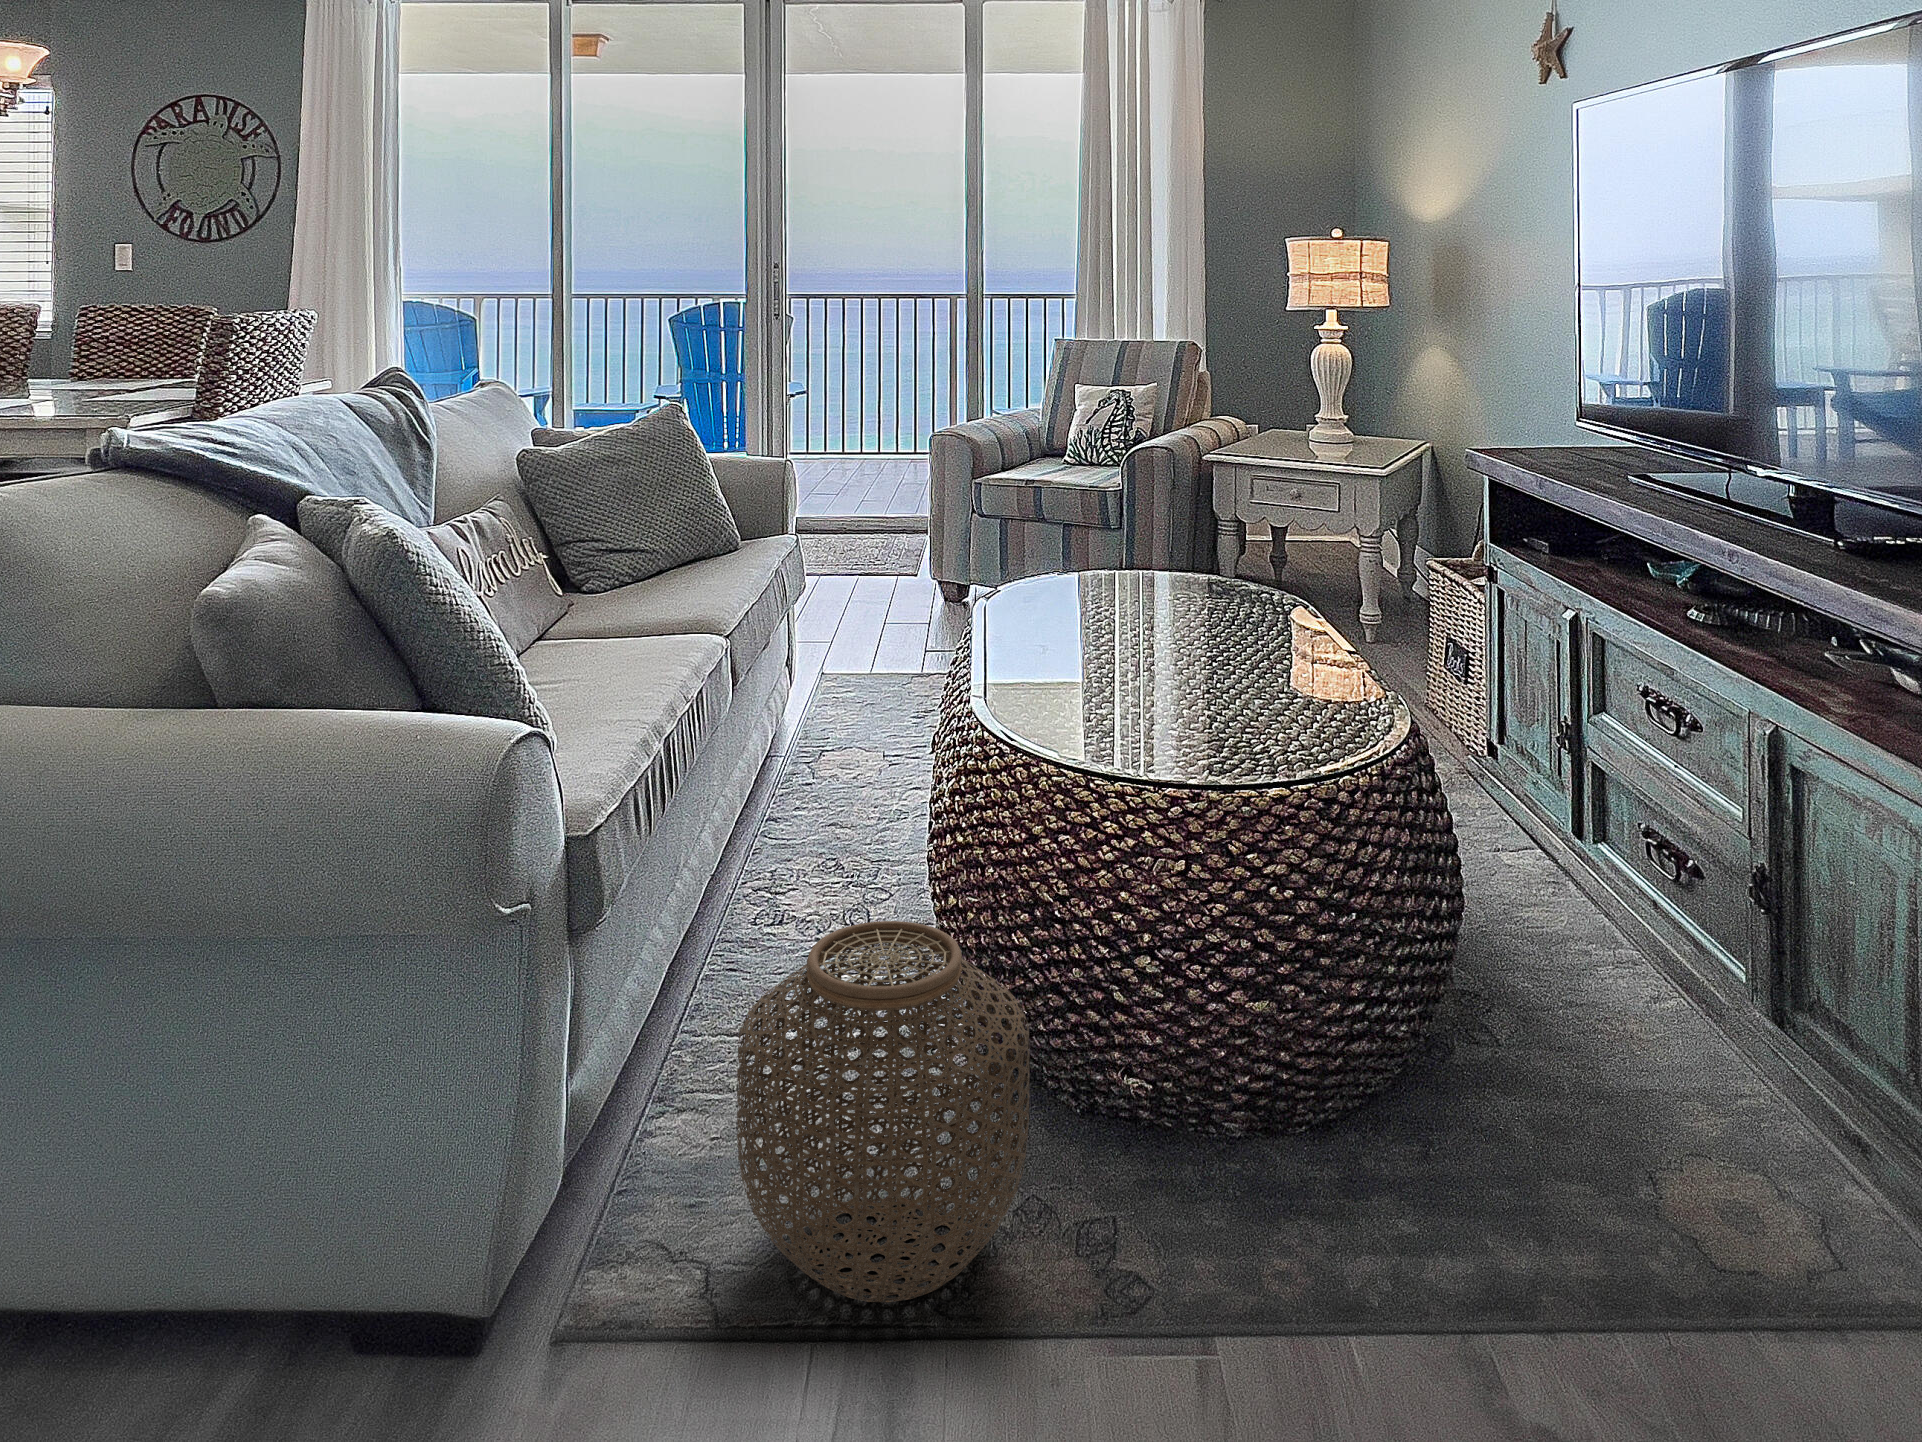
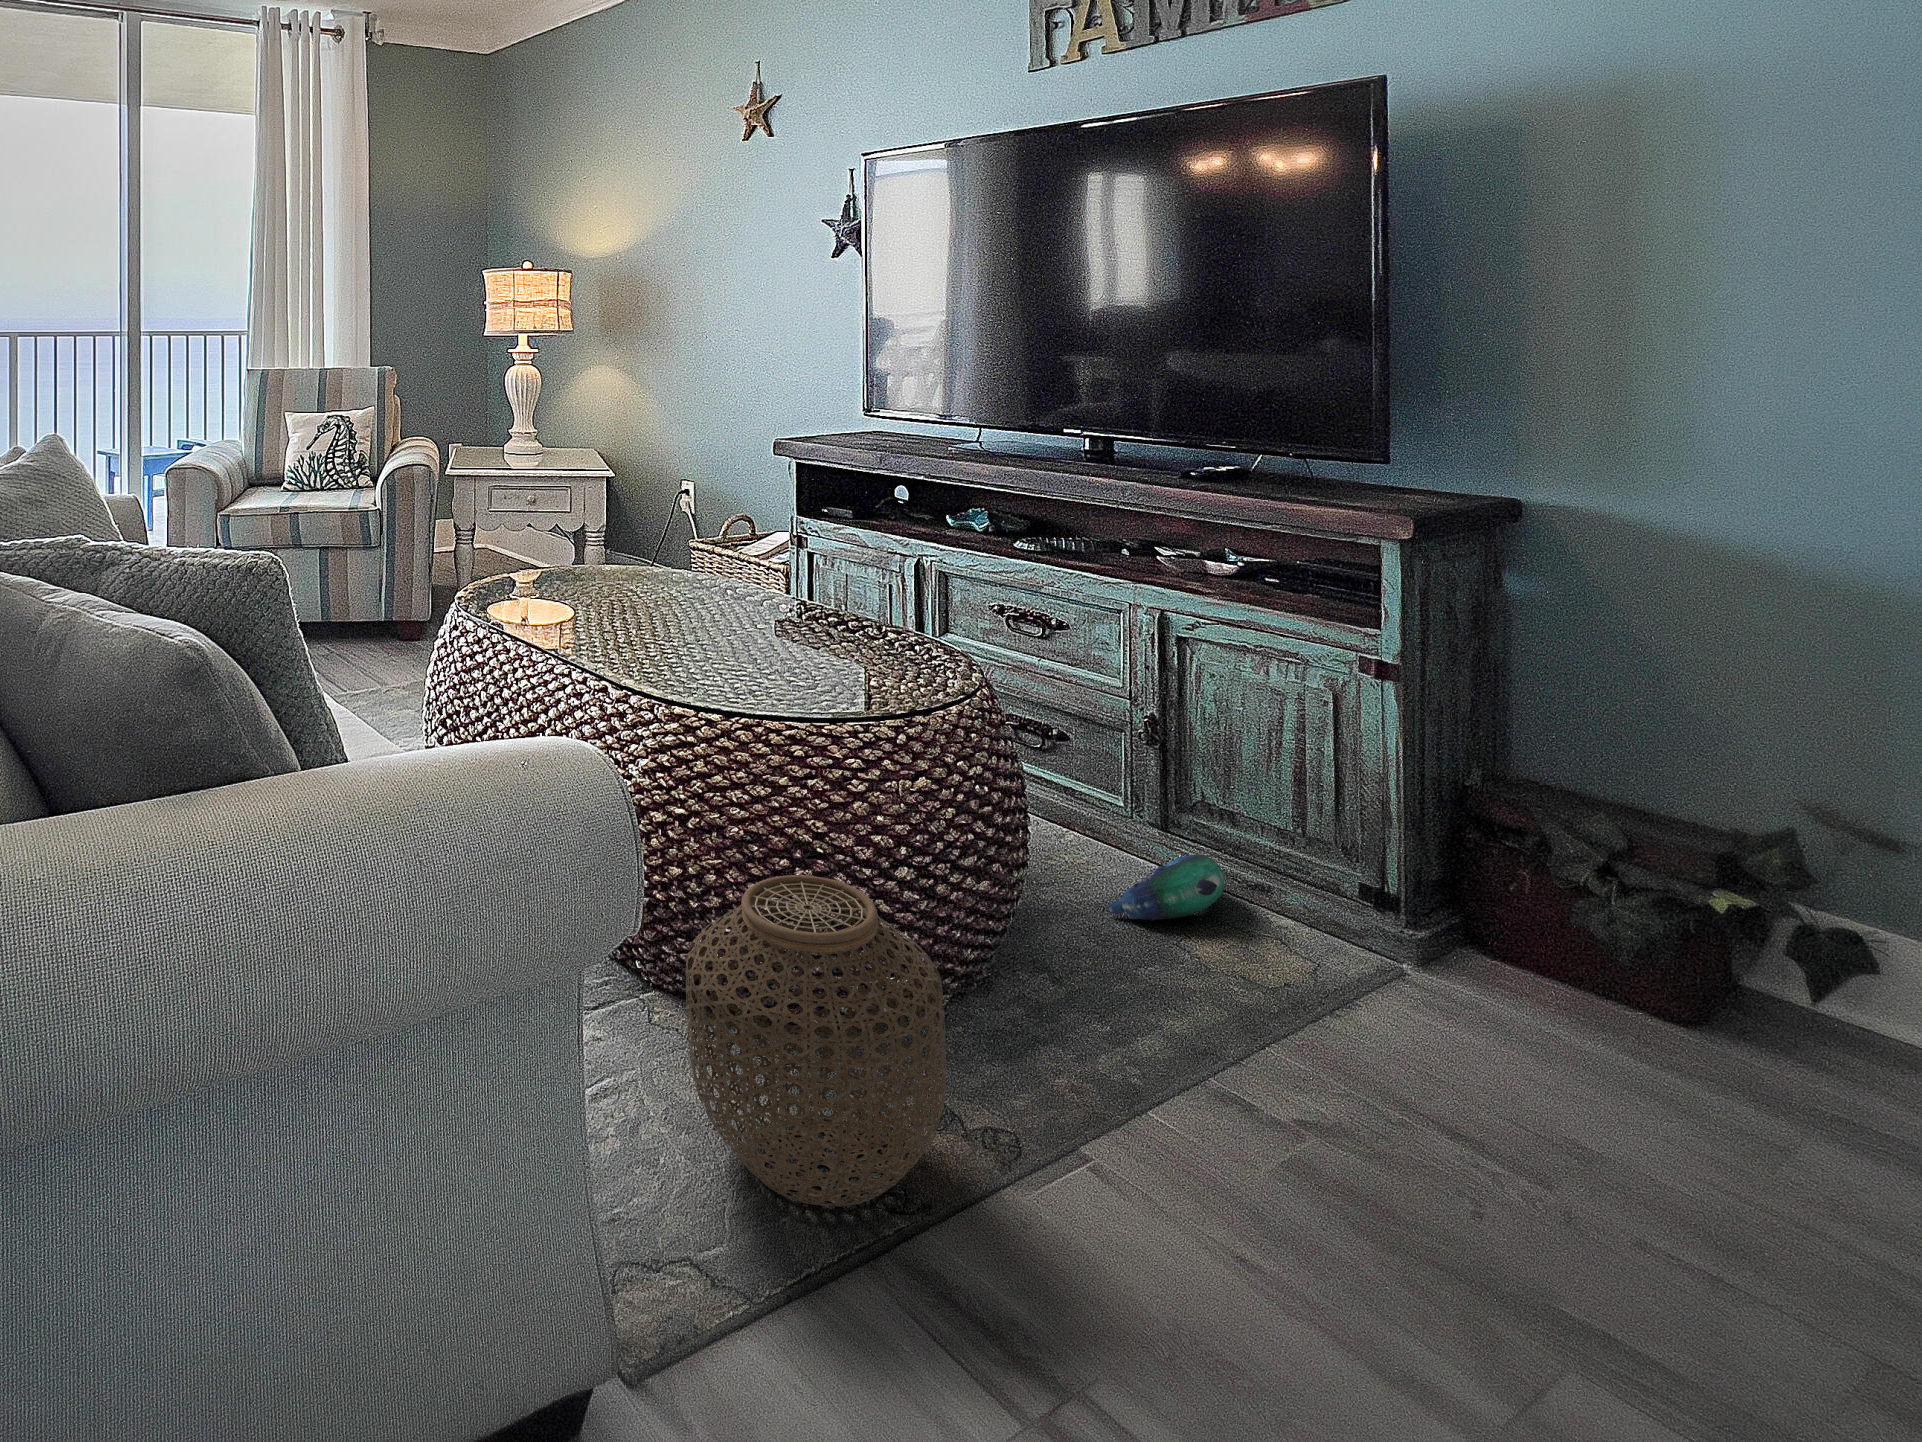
plush toy: none [1577,1073,1789,1149] -> present [1108,854,1225,922]

